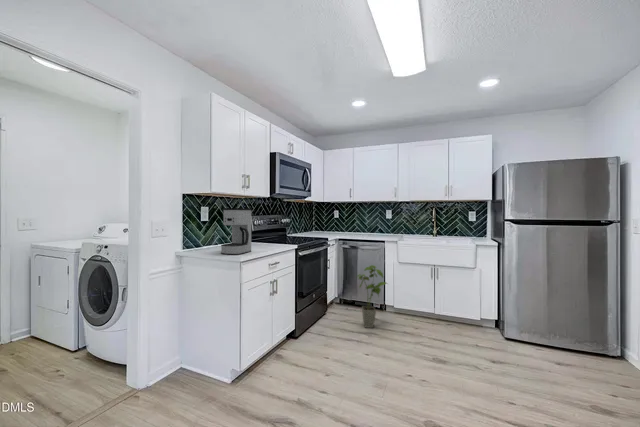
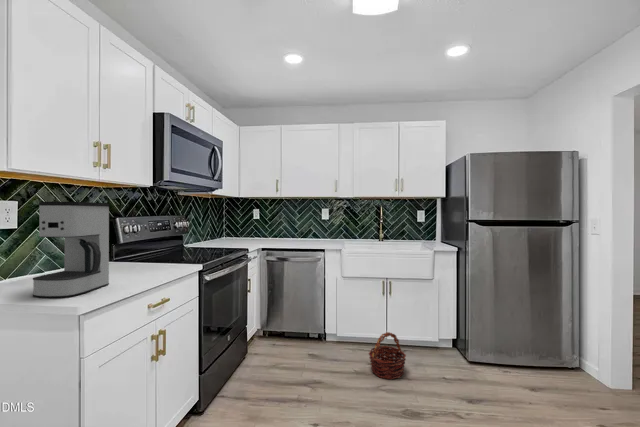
house plant: present [358,265,386,328] -> none [290,285,334,375]
basket: none [414,304,444,338] -> present [369,332,406,379]

